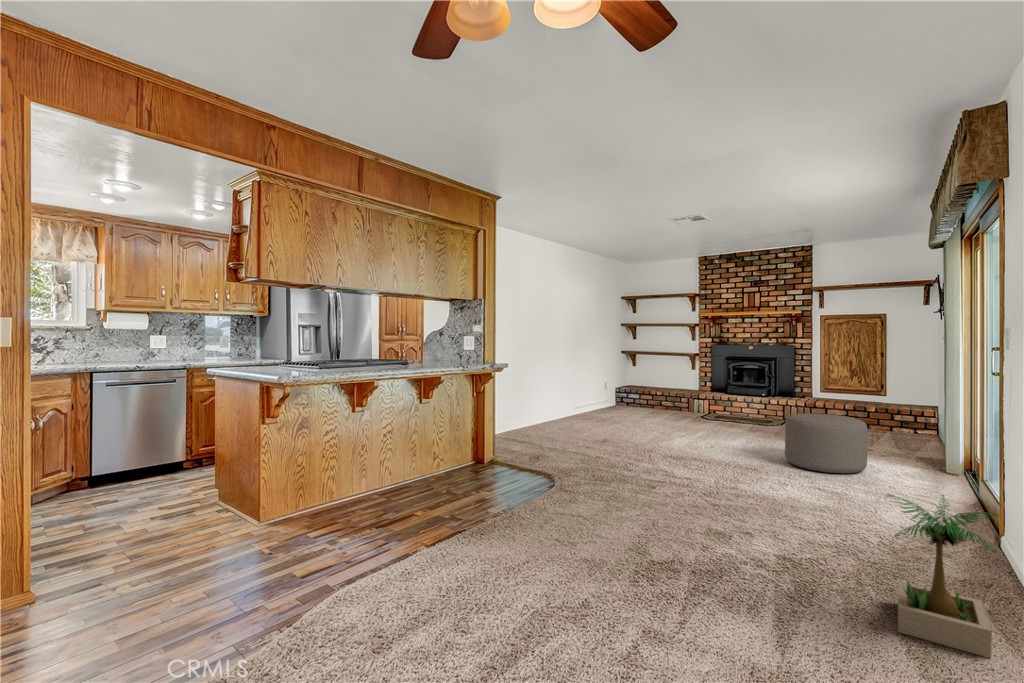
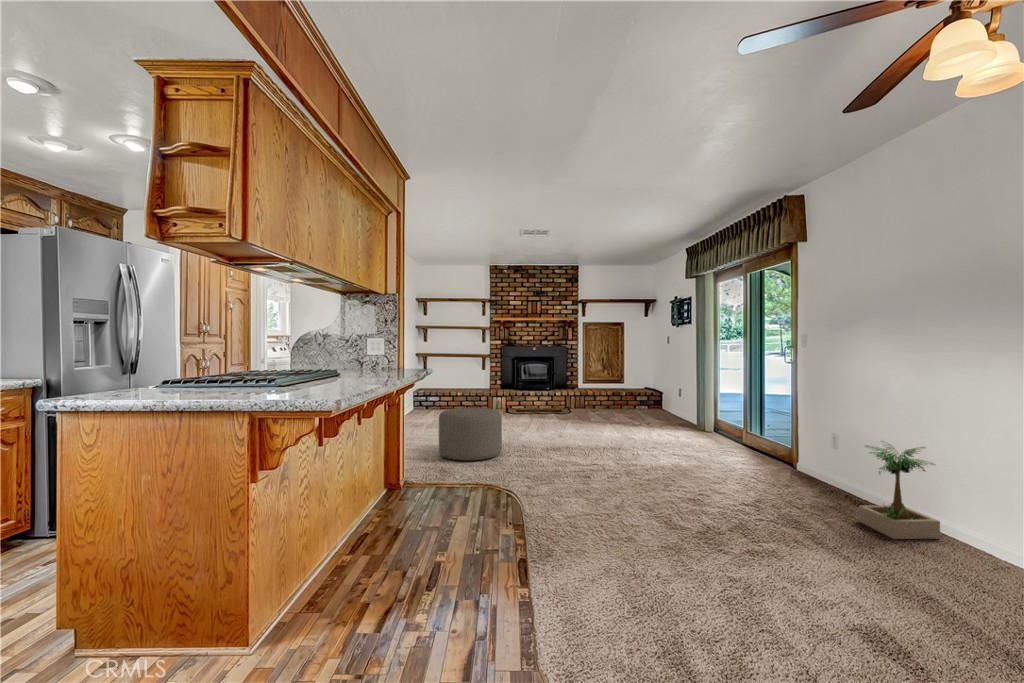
ottoman: present [785,413,867,473] -> present [439,407,502,461]

